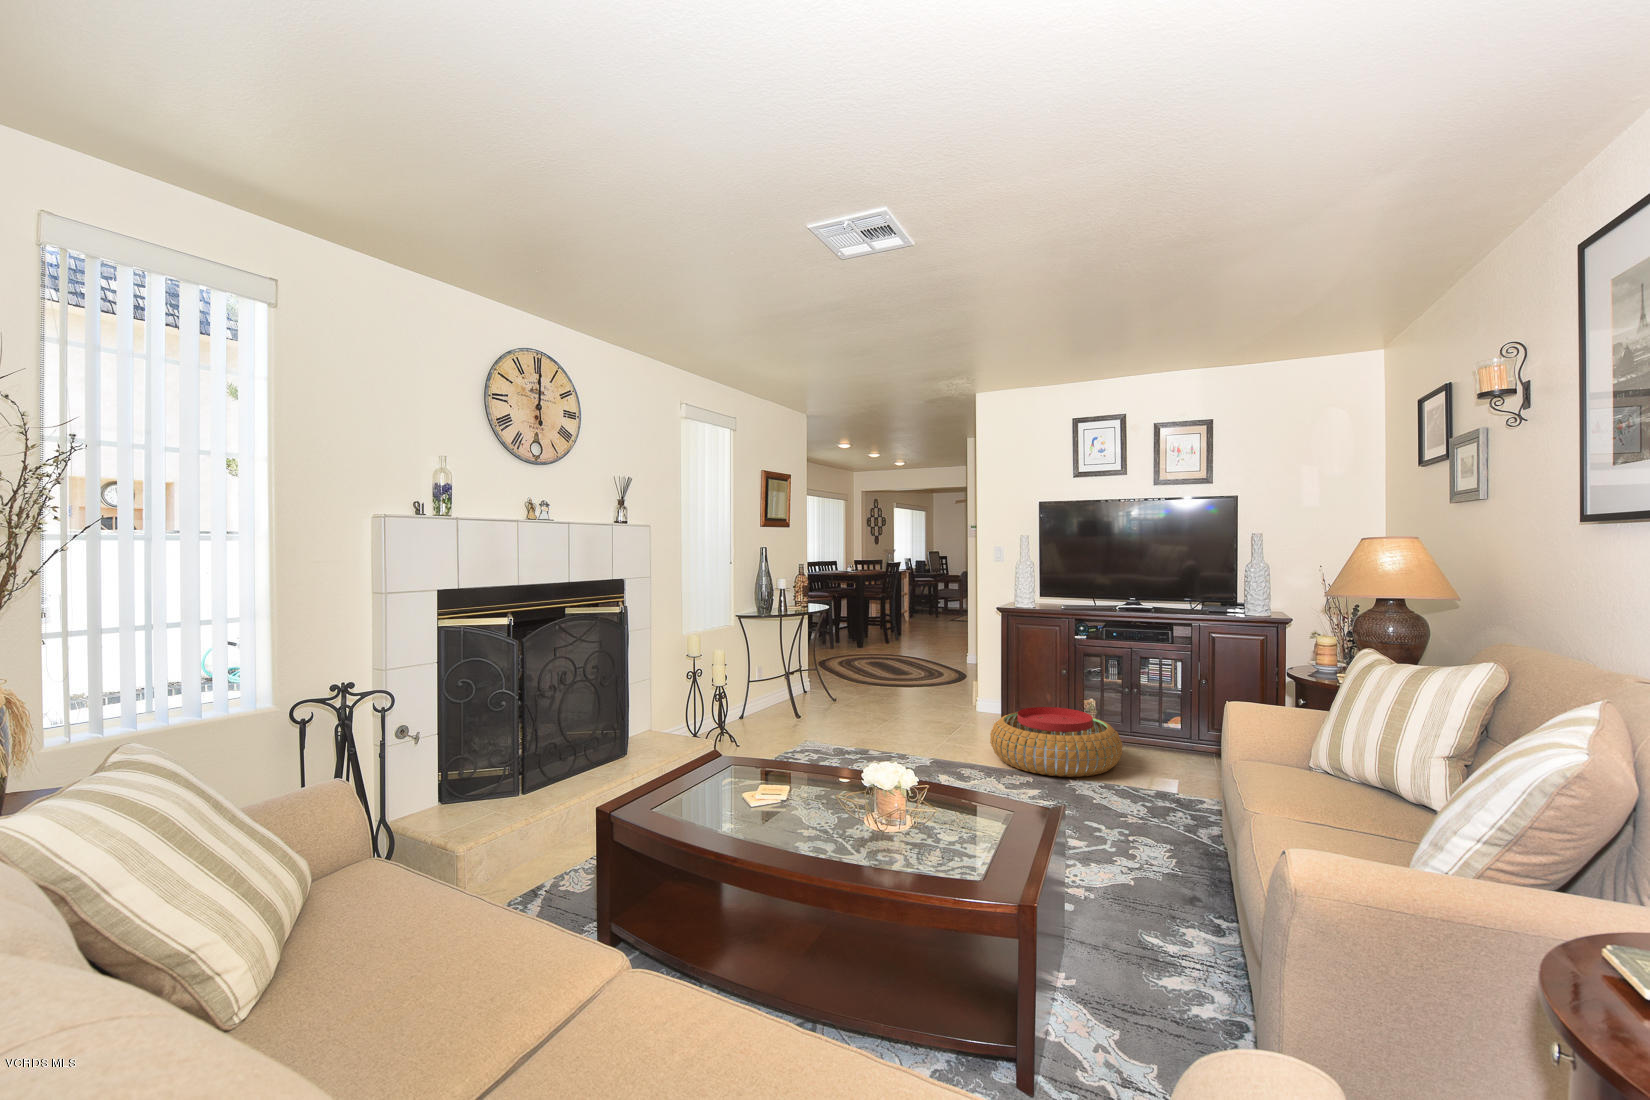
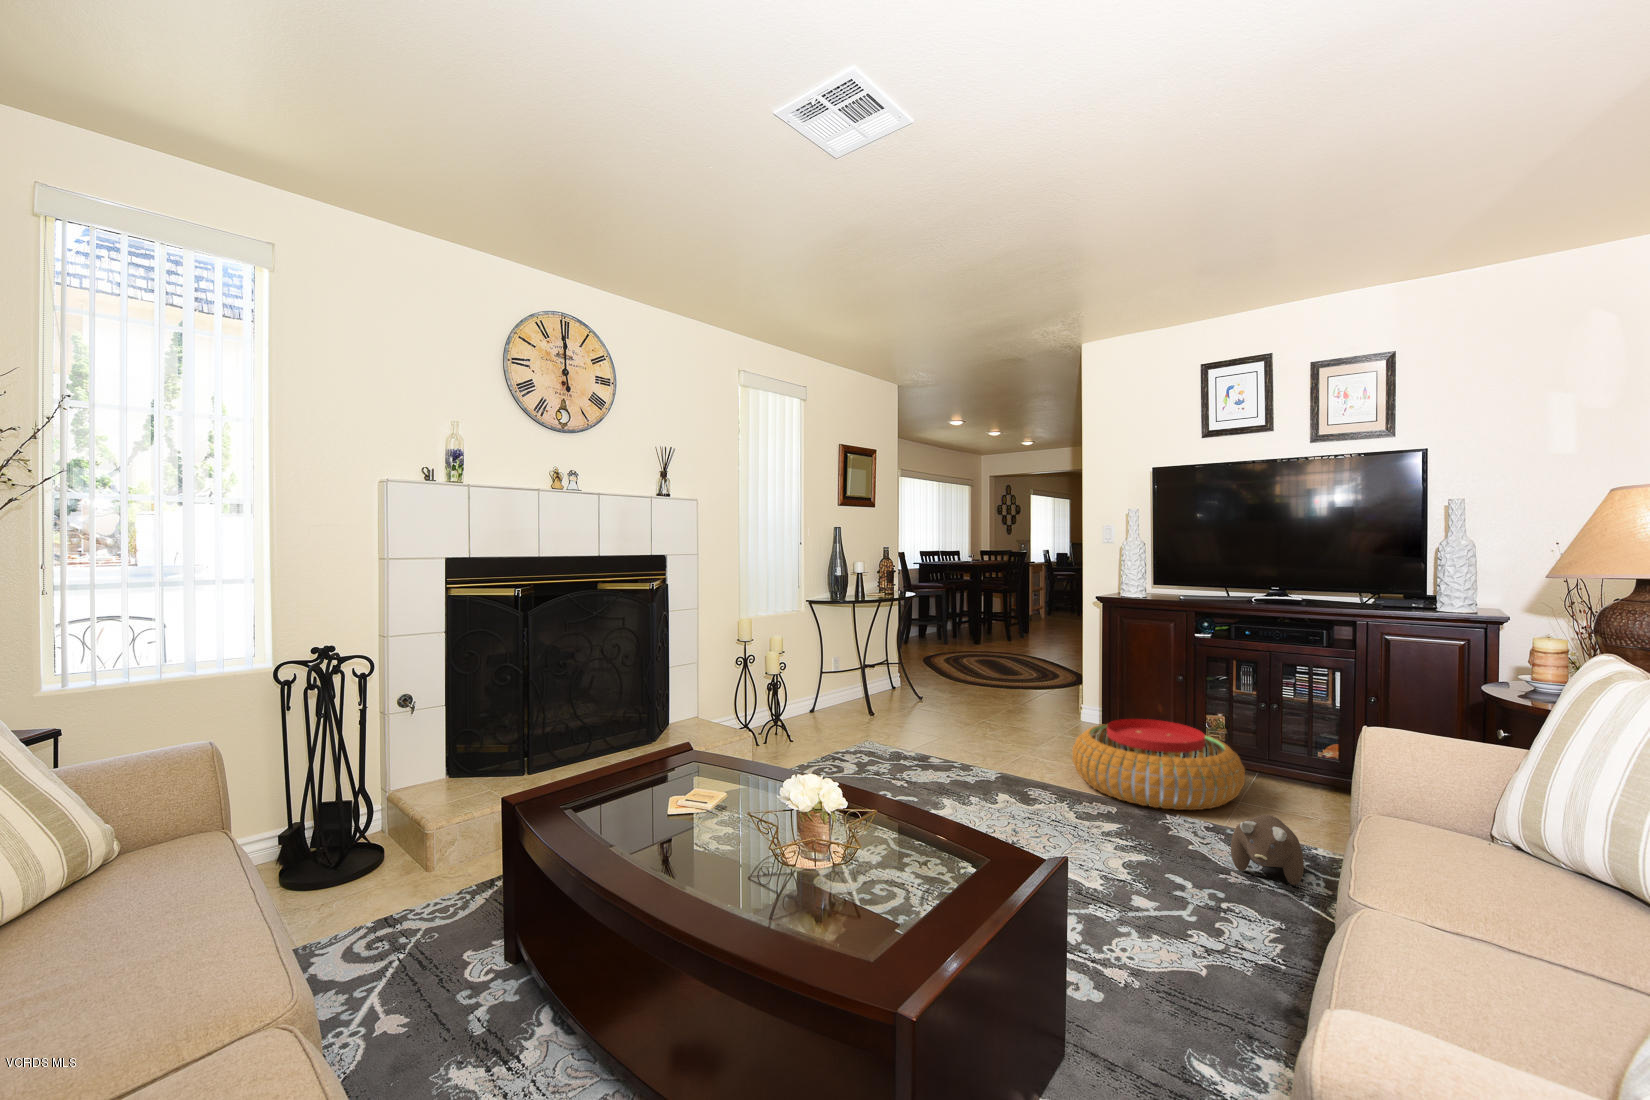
plush toy: none [1128,772,1179,821] -> present [1231,815,1304,885]

